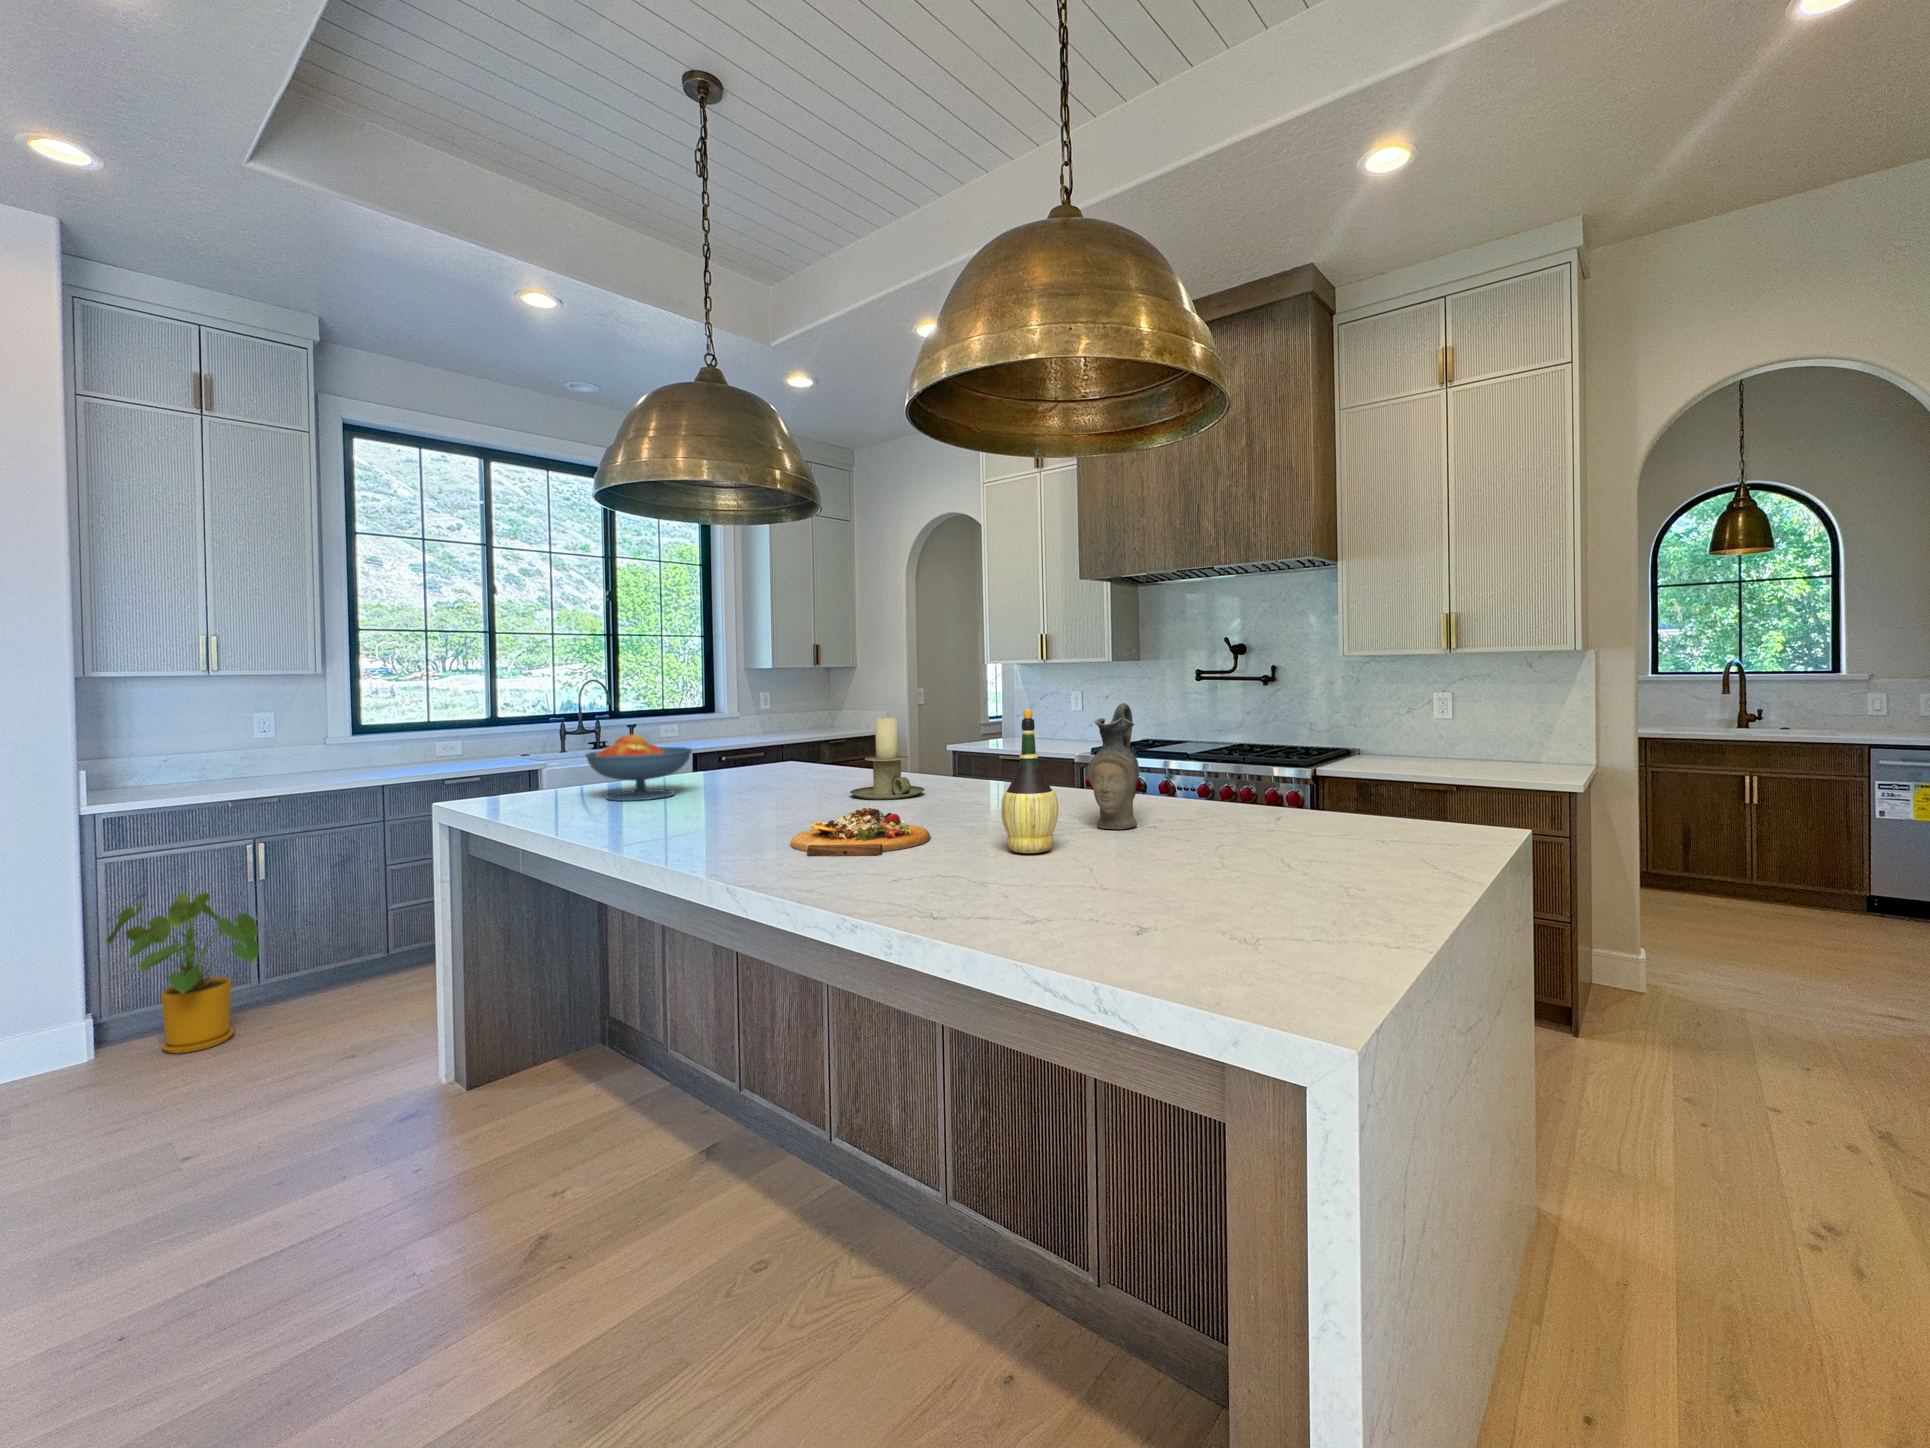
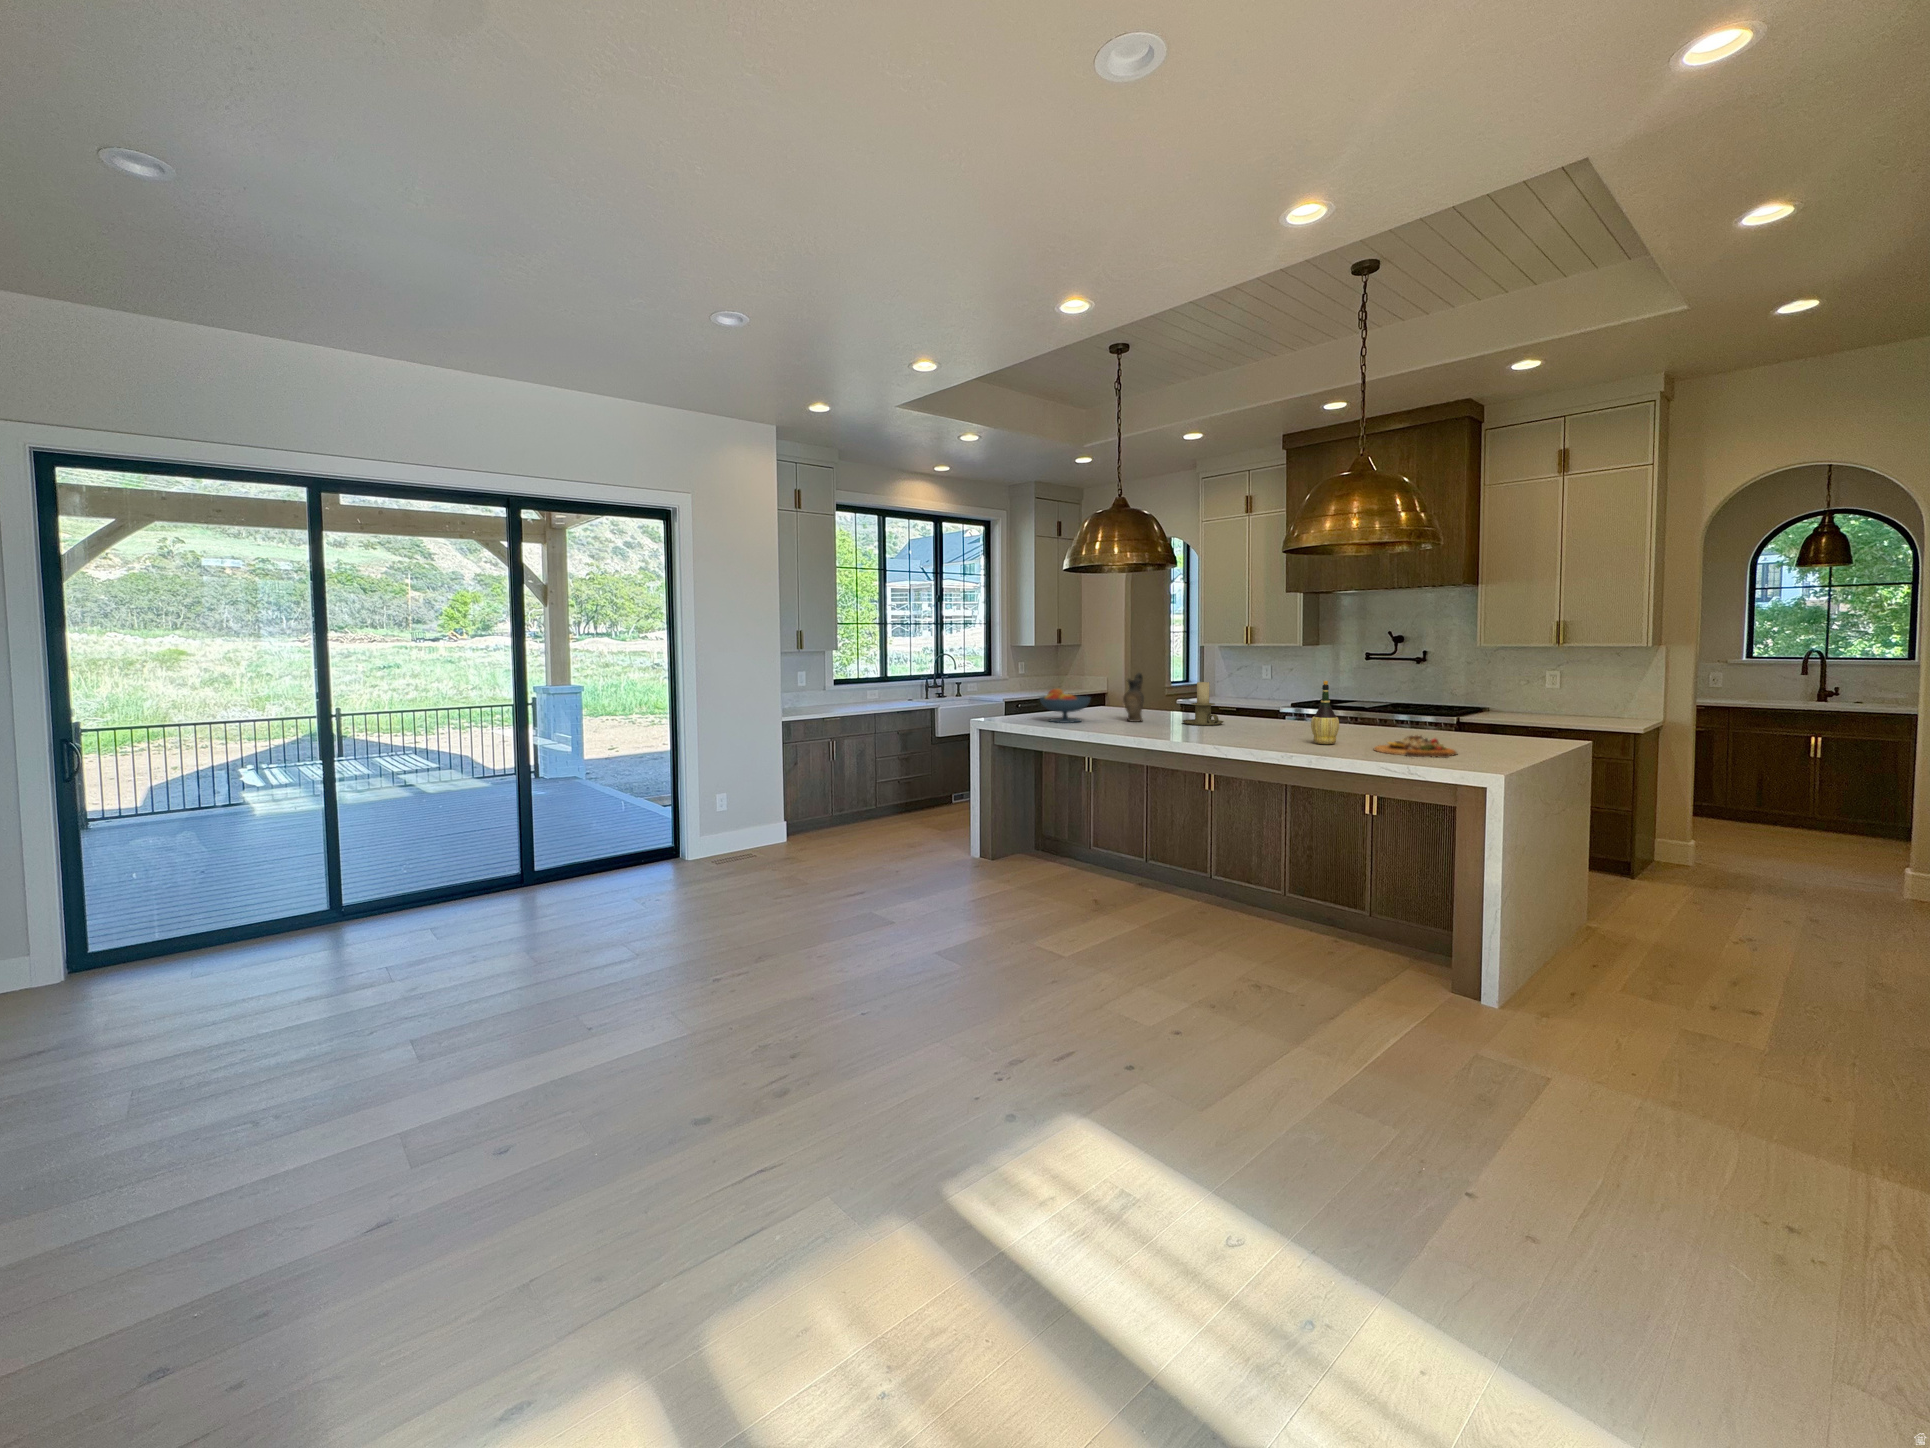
ceramic pitcher: present [1087,703,1139,829] -> present [1123,673,1144,722]
cutting board: present [790,808,930,857] -> present [1374,736,1457,758]
house plant: present [106,893,259,1053] -> none [787,765,856,843]

